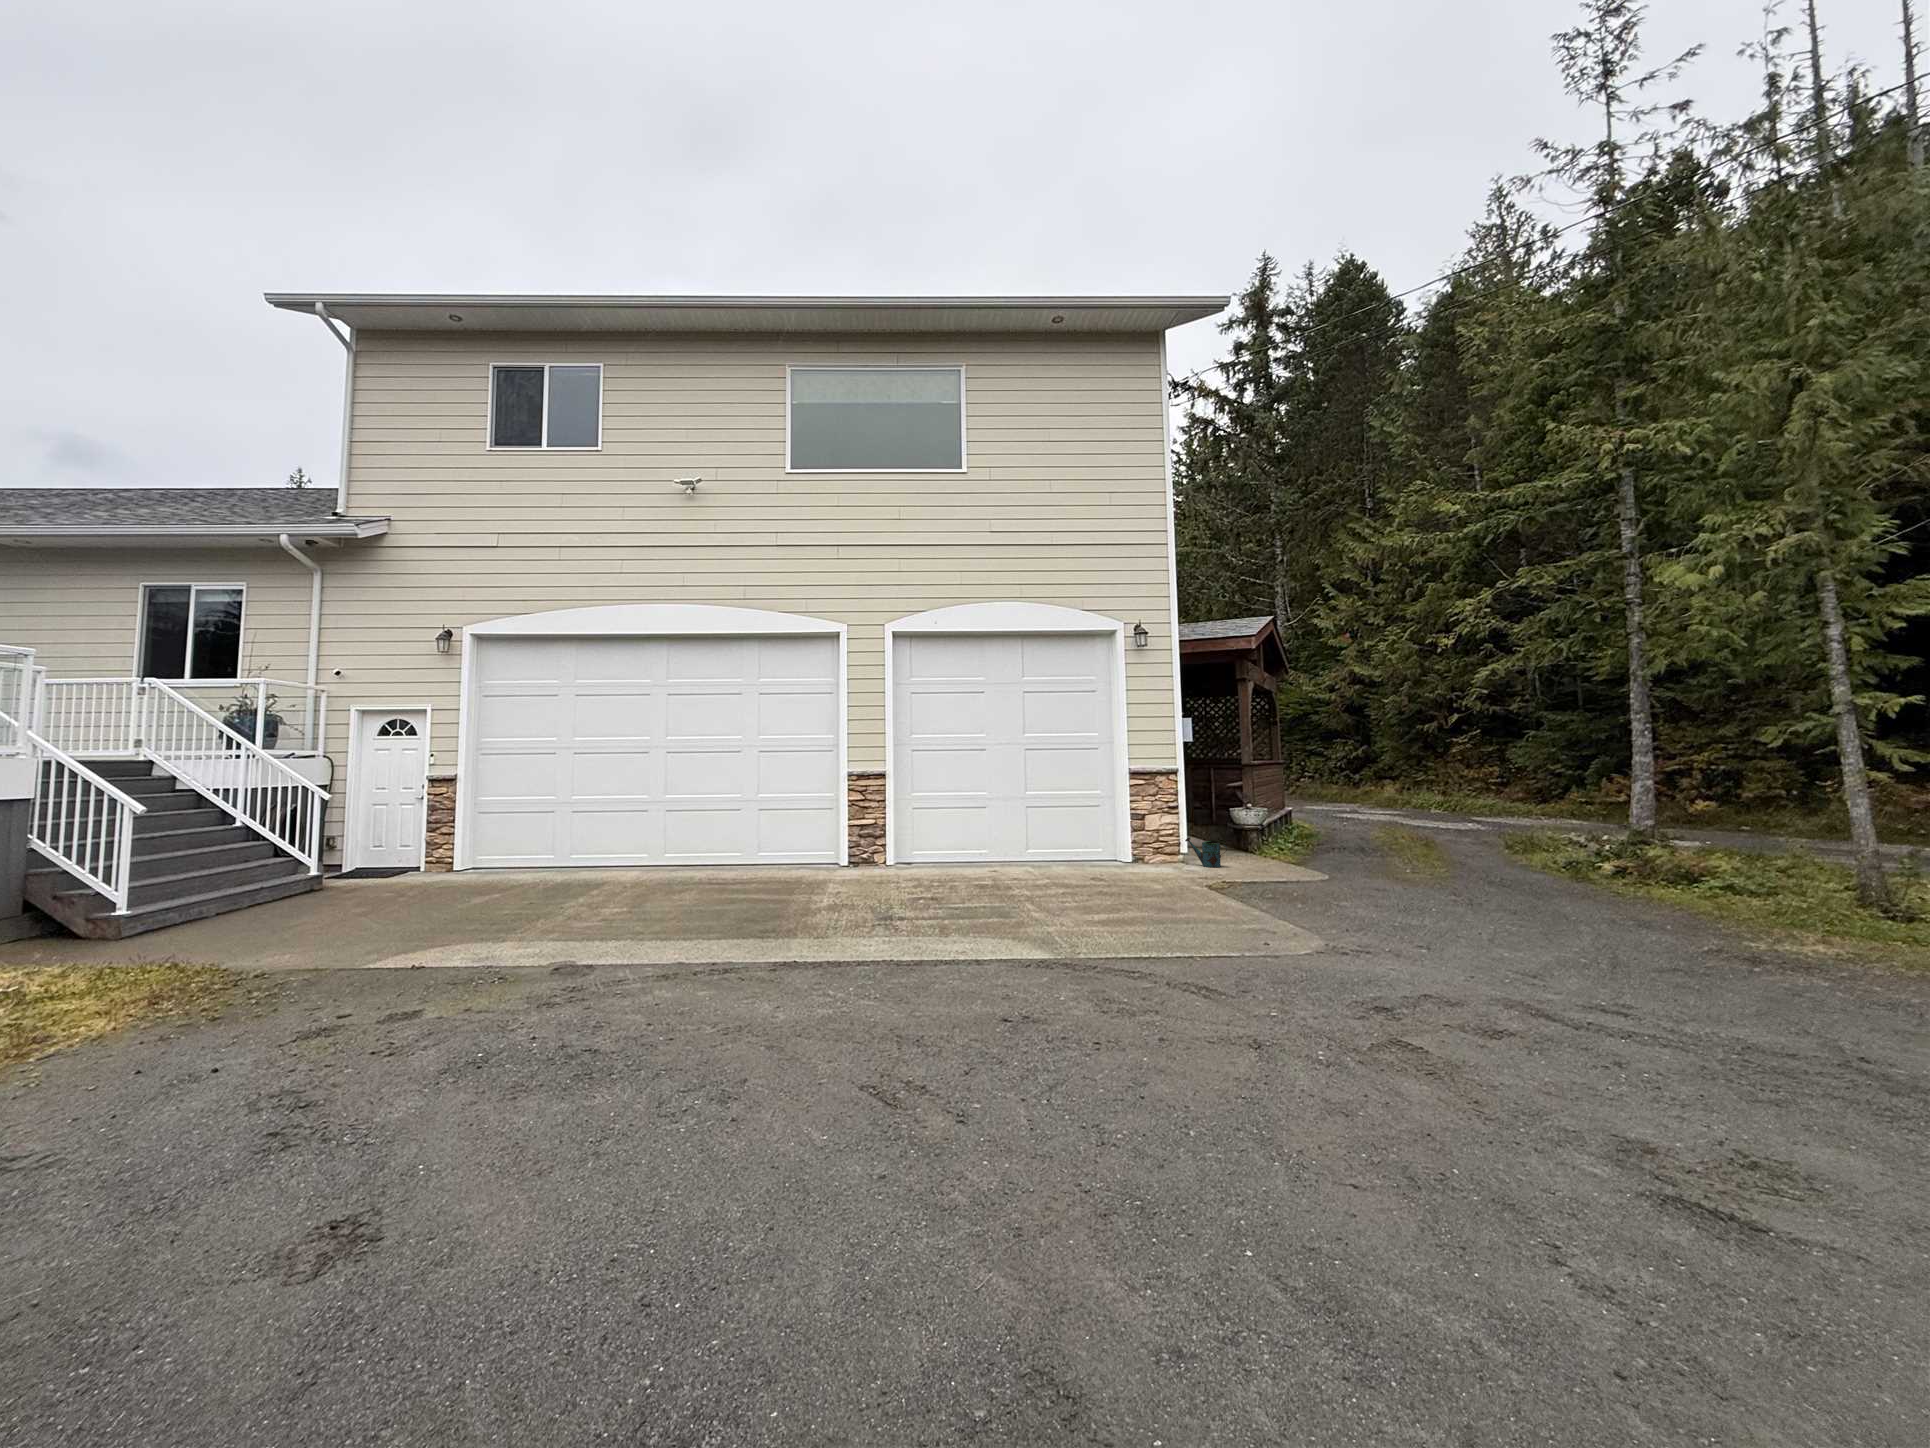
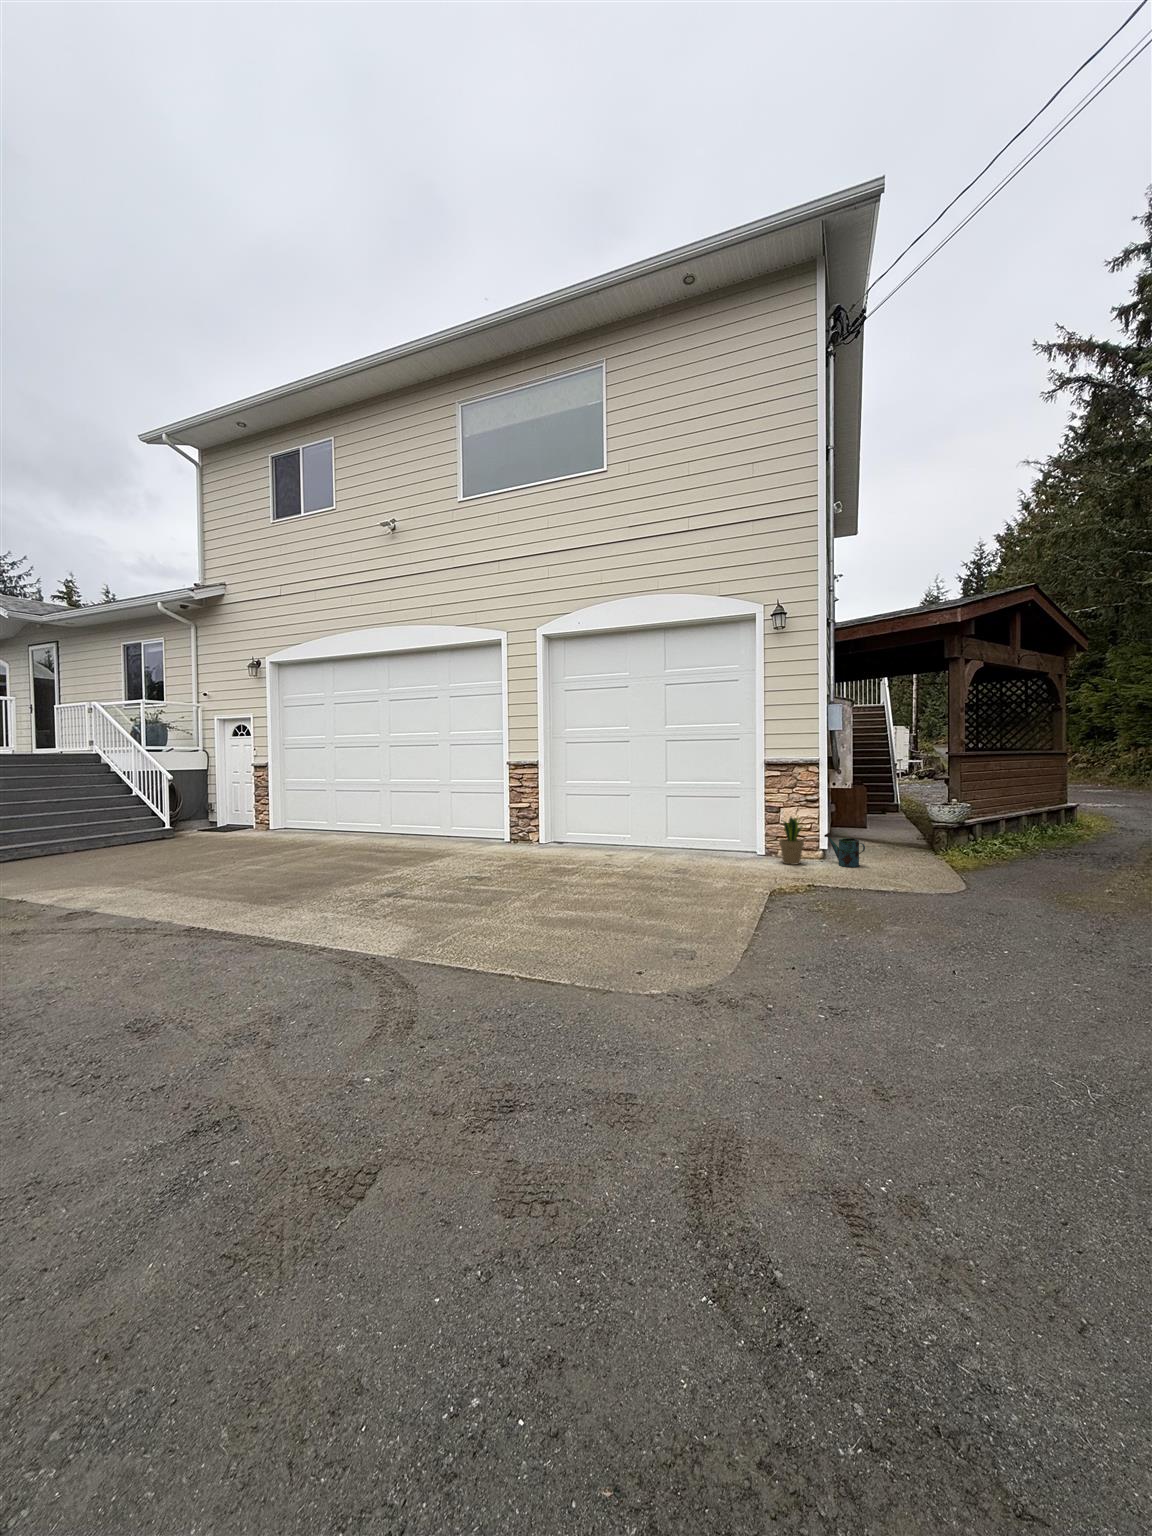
potted plant: none [1152,822,1179,868] -> present [779,817,806,865]

